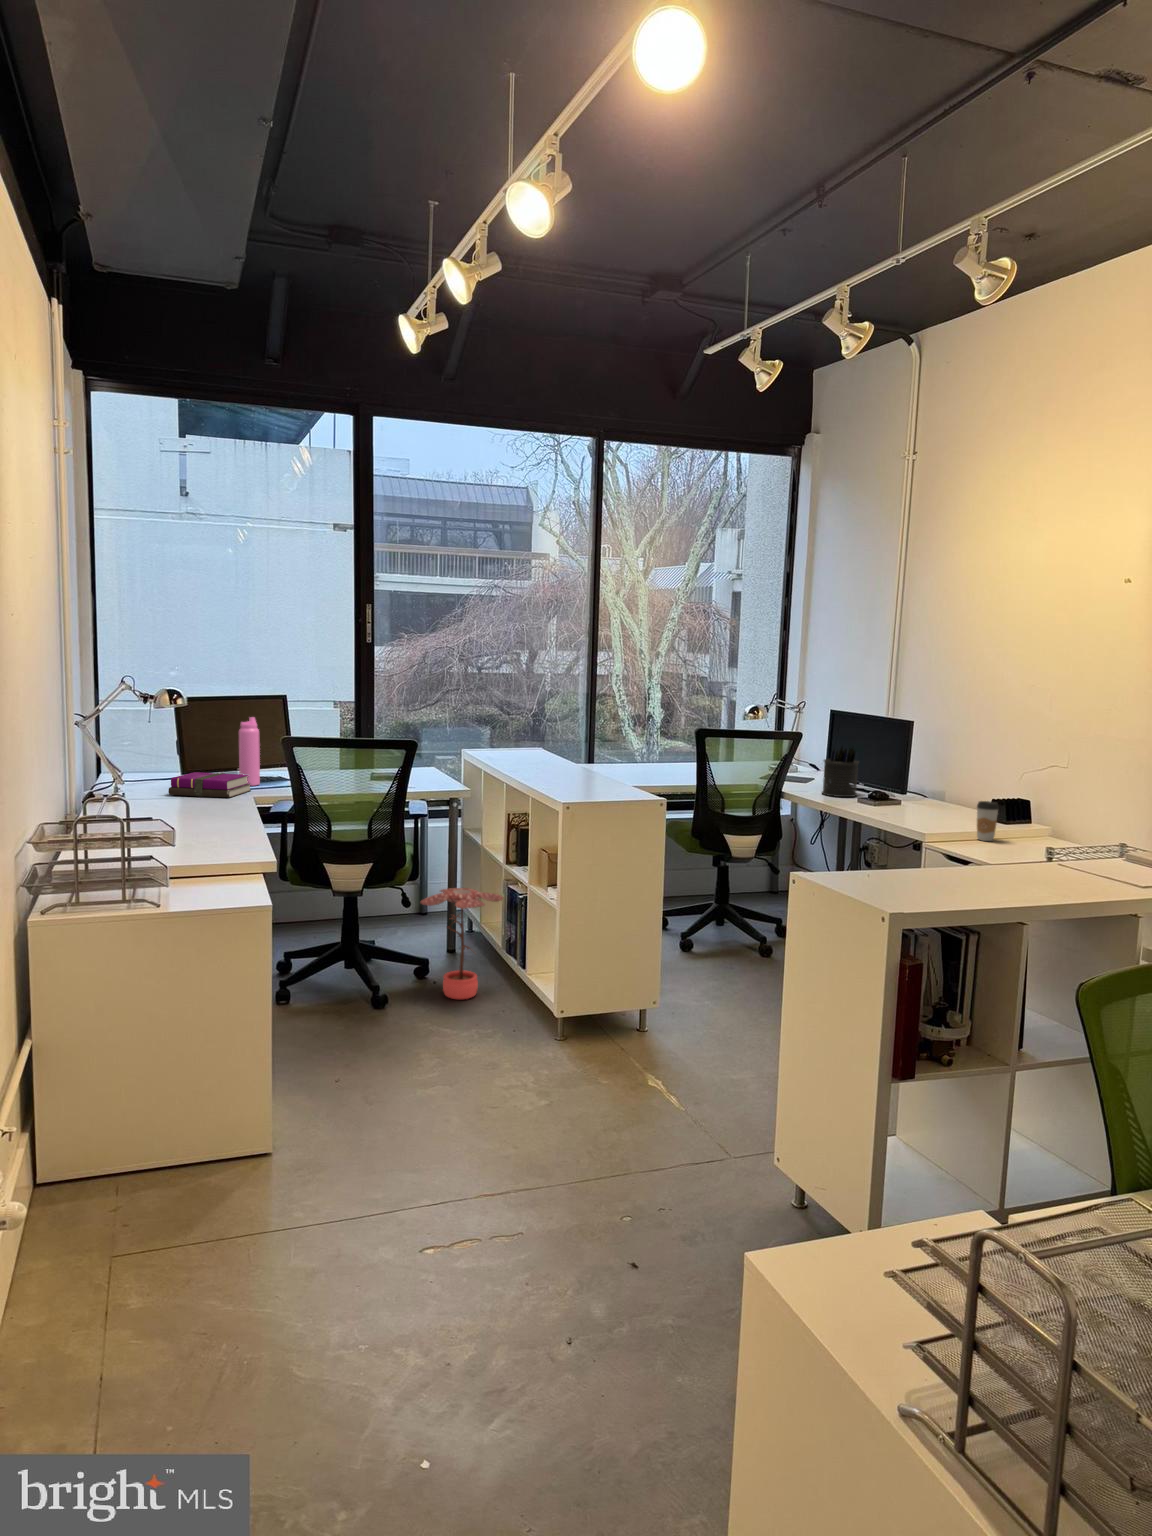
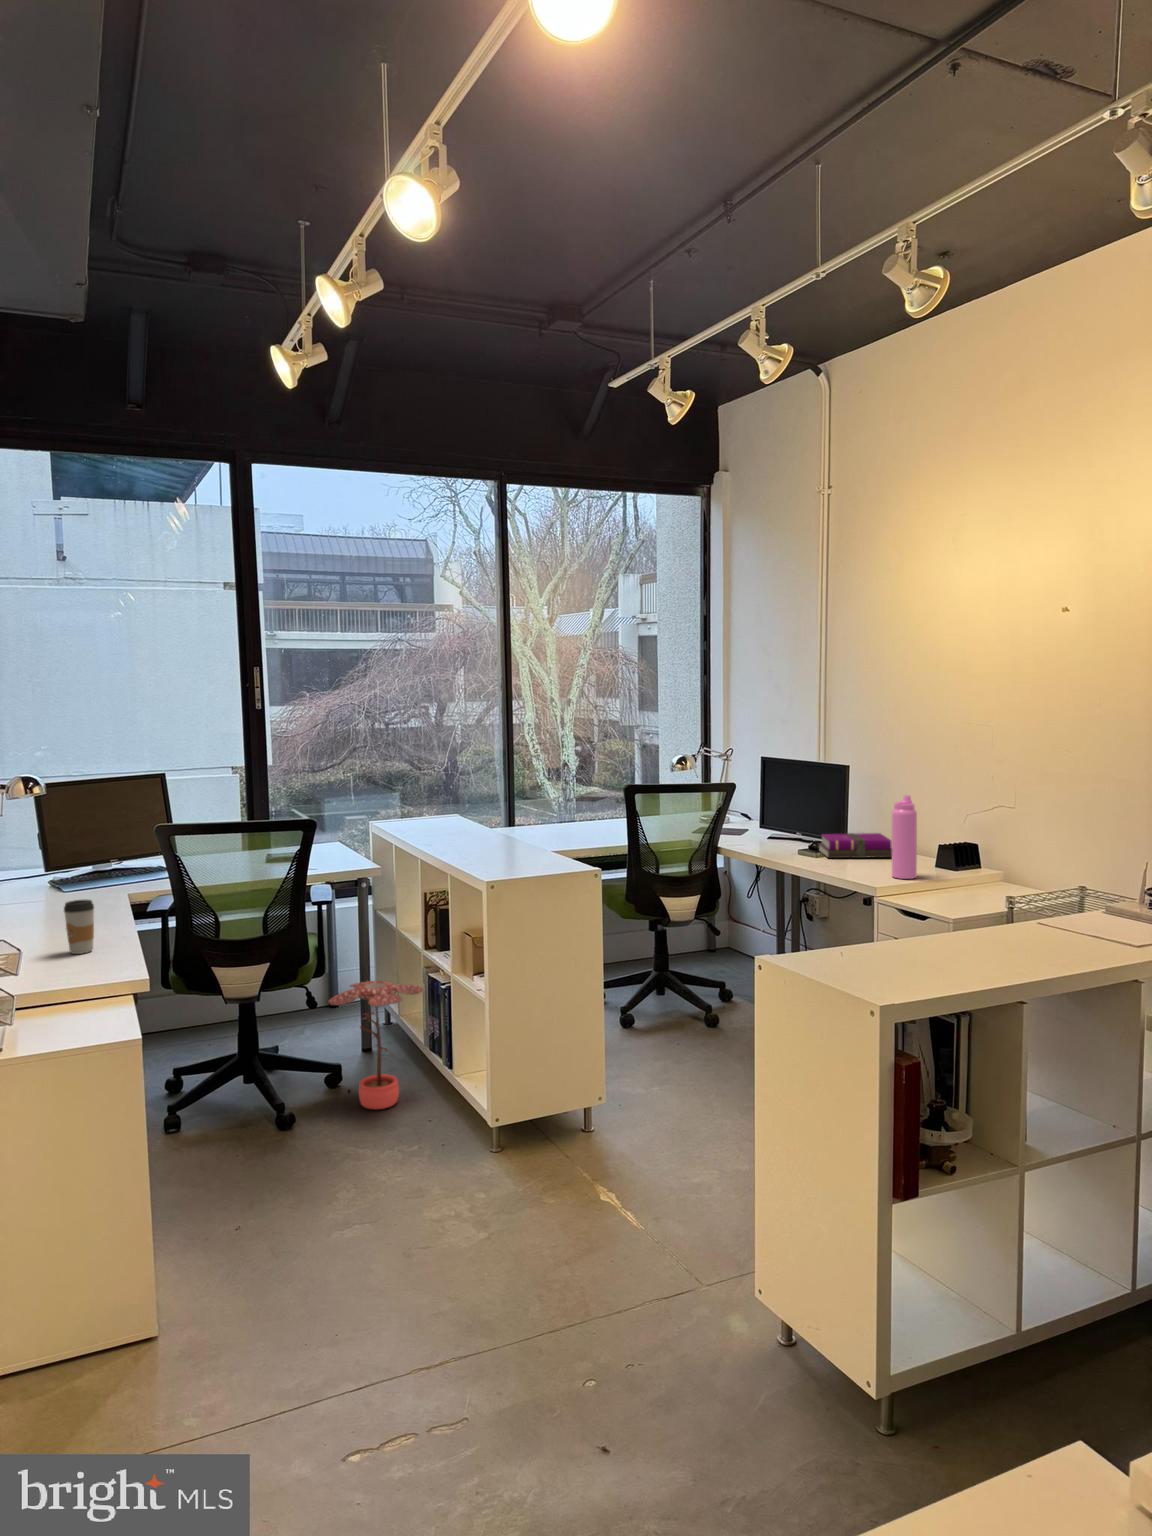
water bottle: present [239,717,260,786] -> present [892,795,917,879]
pen holder: present [822,747,859,797] -> none [759,793,797,849]
notebook: present [168,772,251,798] -> present [819,833,892,858]
coffee cup: present [977,801,999,841] -> present [64,900,94,954]

